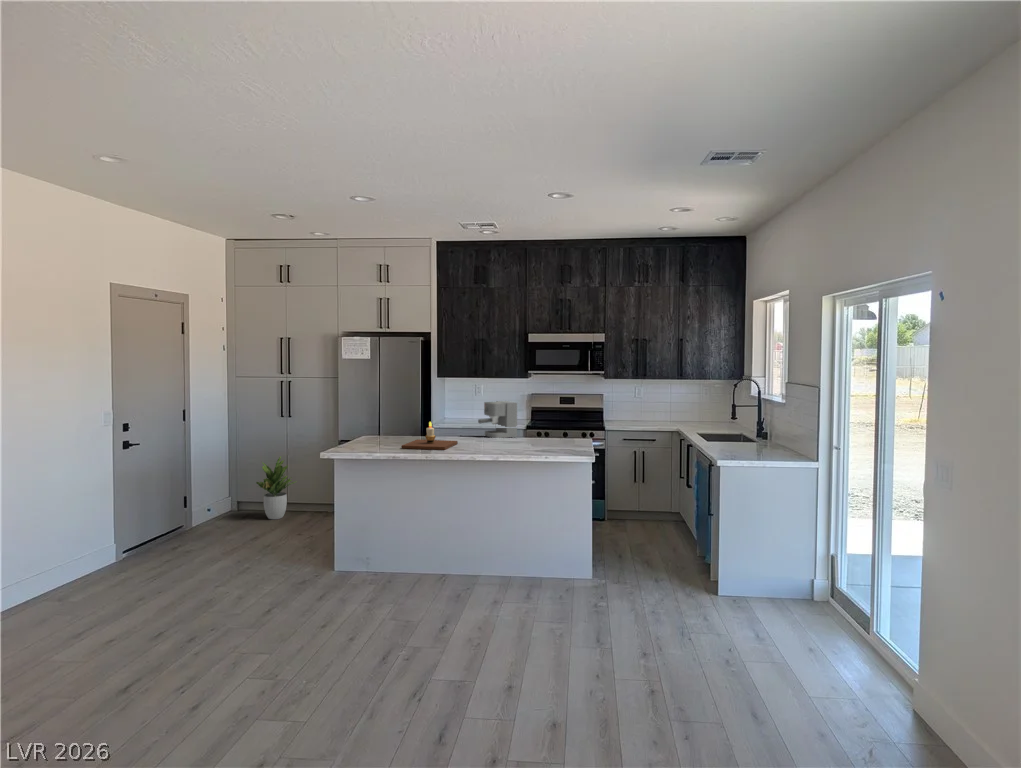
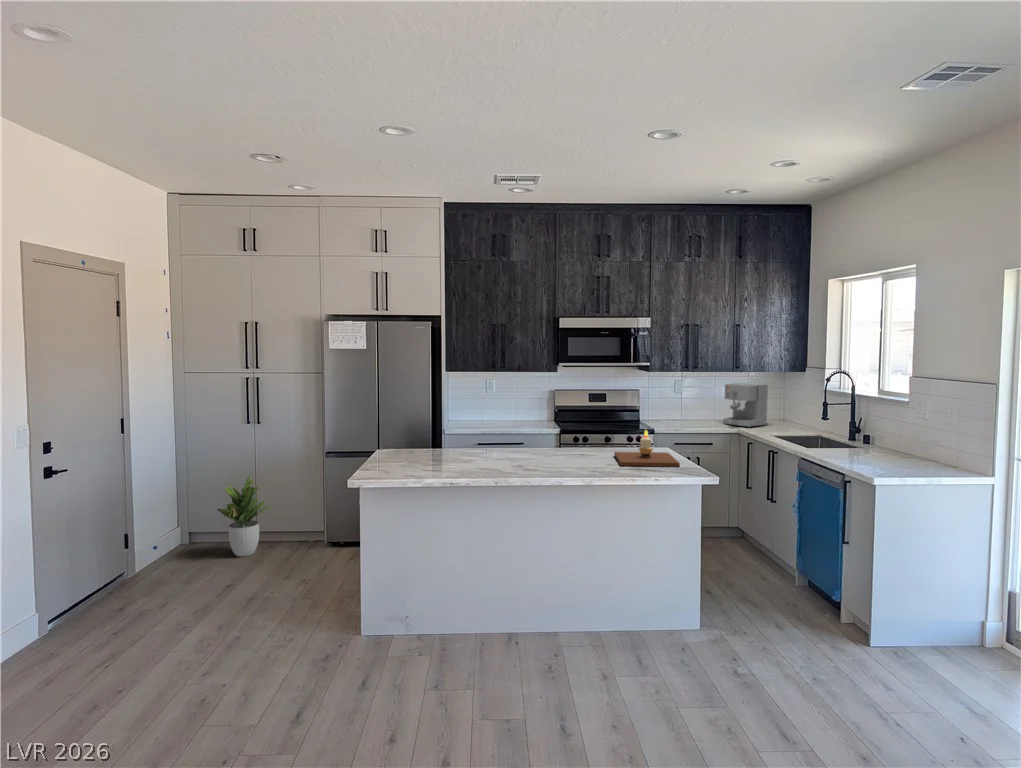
coffee maker: present [478,401,517,438] -> present [724,383,768,427]
candle: present [402,422,458,450] -> present [614,430,680,467]

